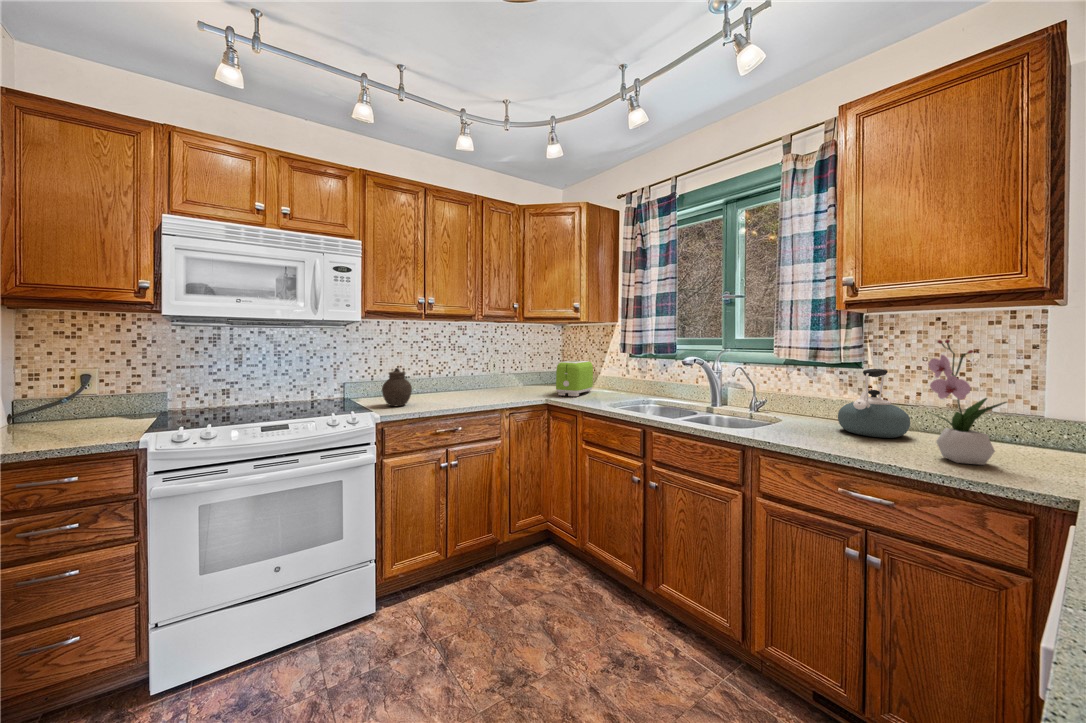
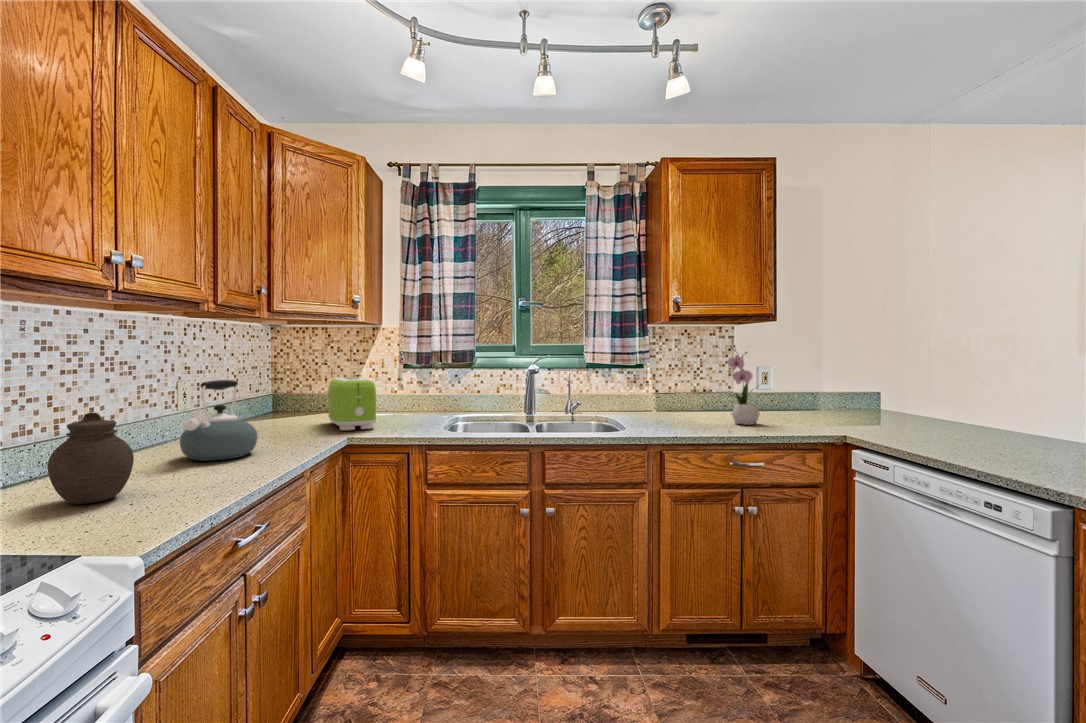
kettle: present [838,369,910,438] -> present [180,380,258,461]

